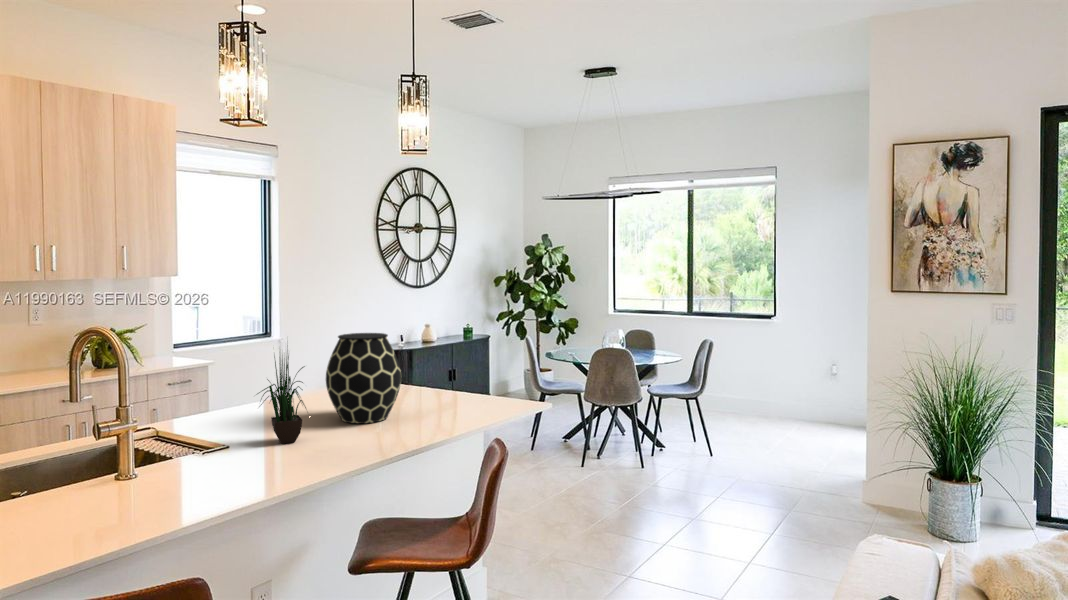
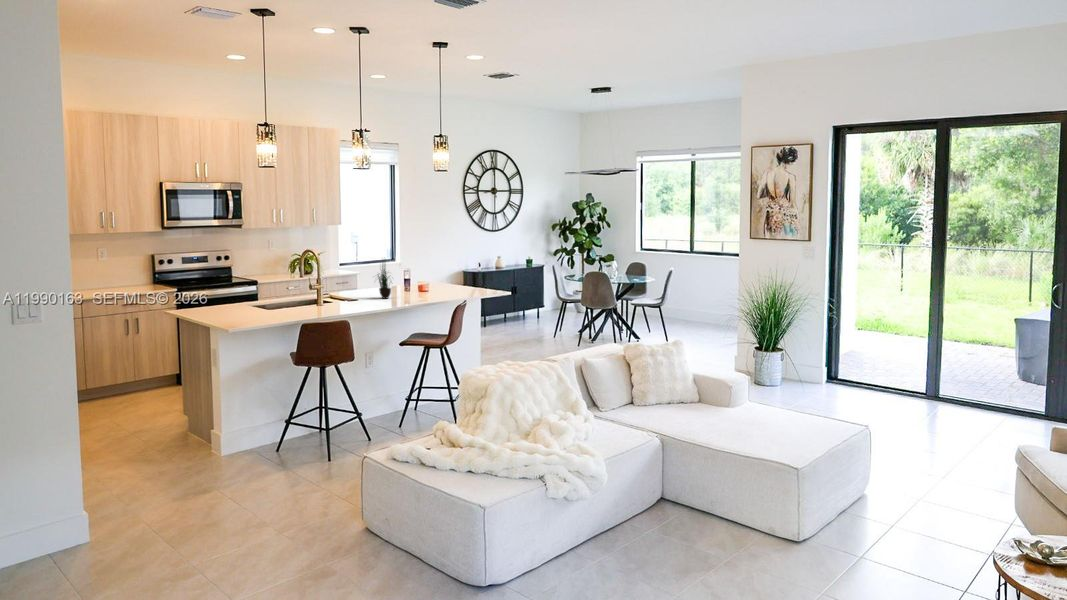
vase: present [326,333,401,423] -> none [404,254,438,294]

